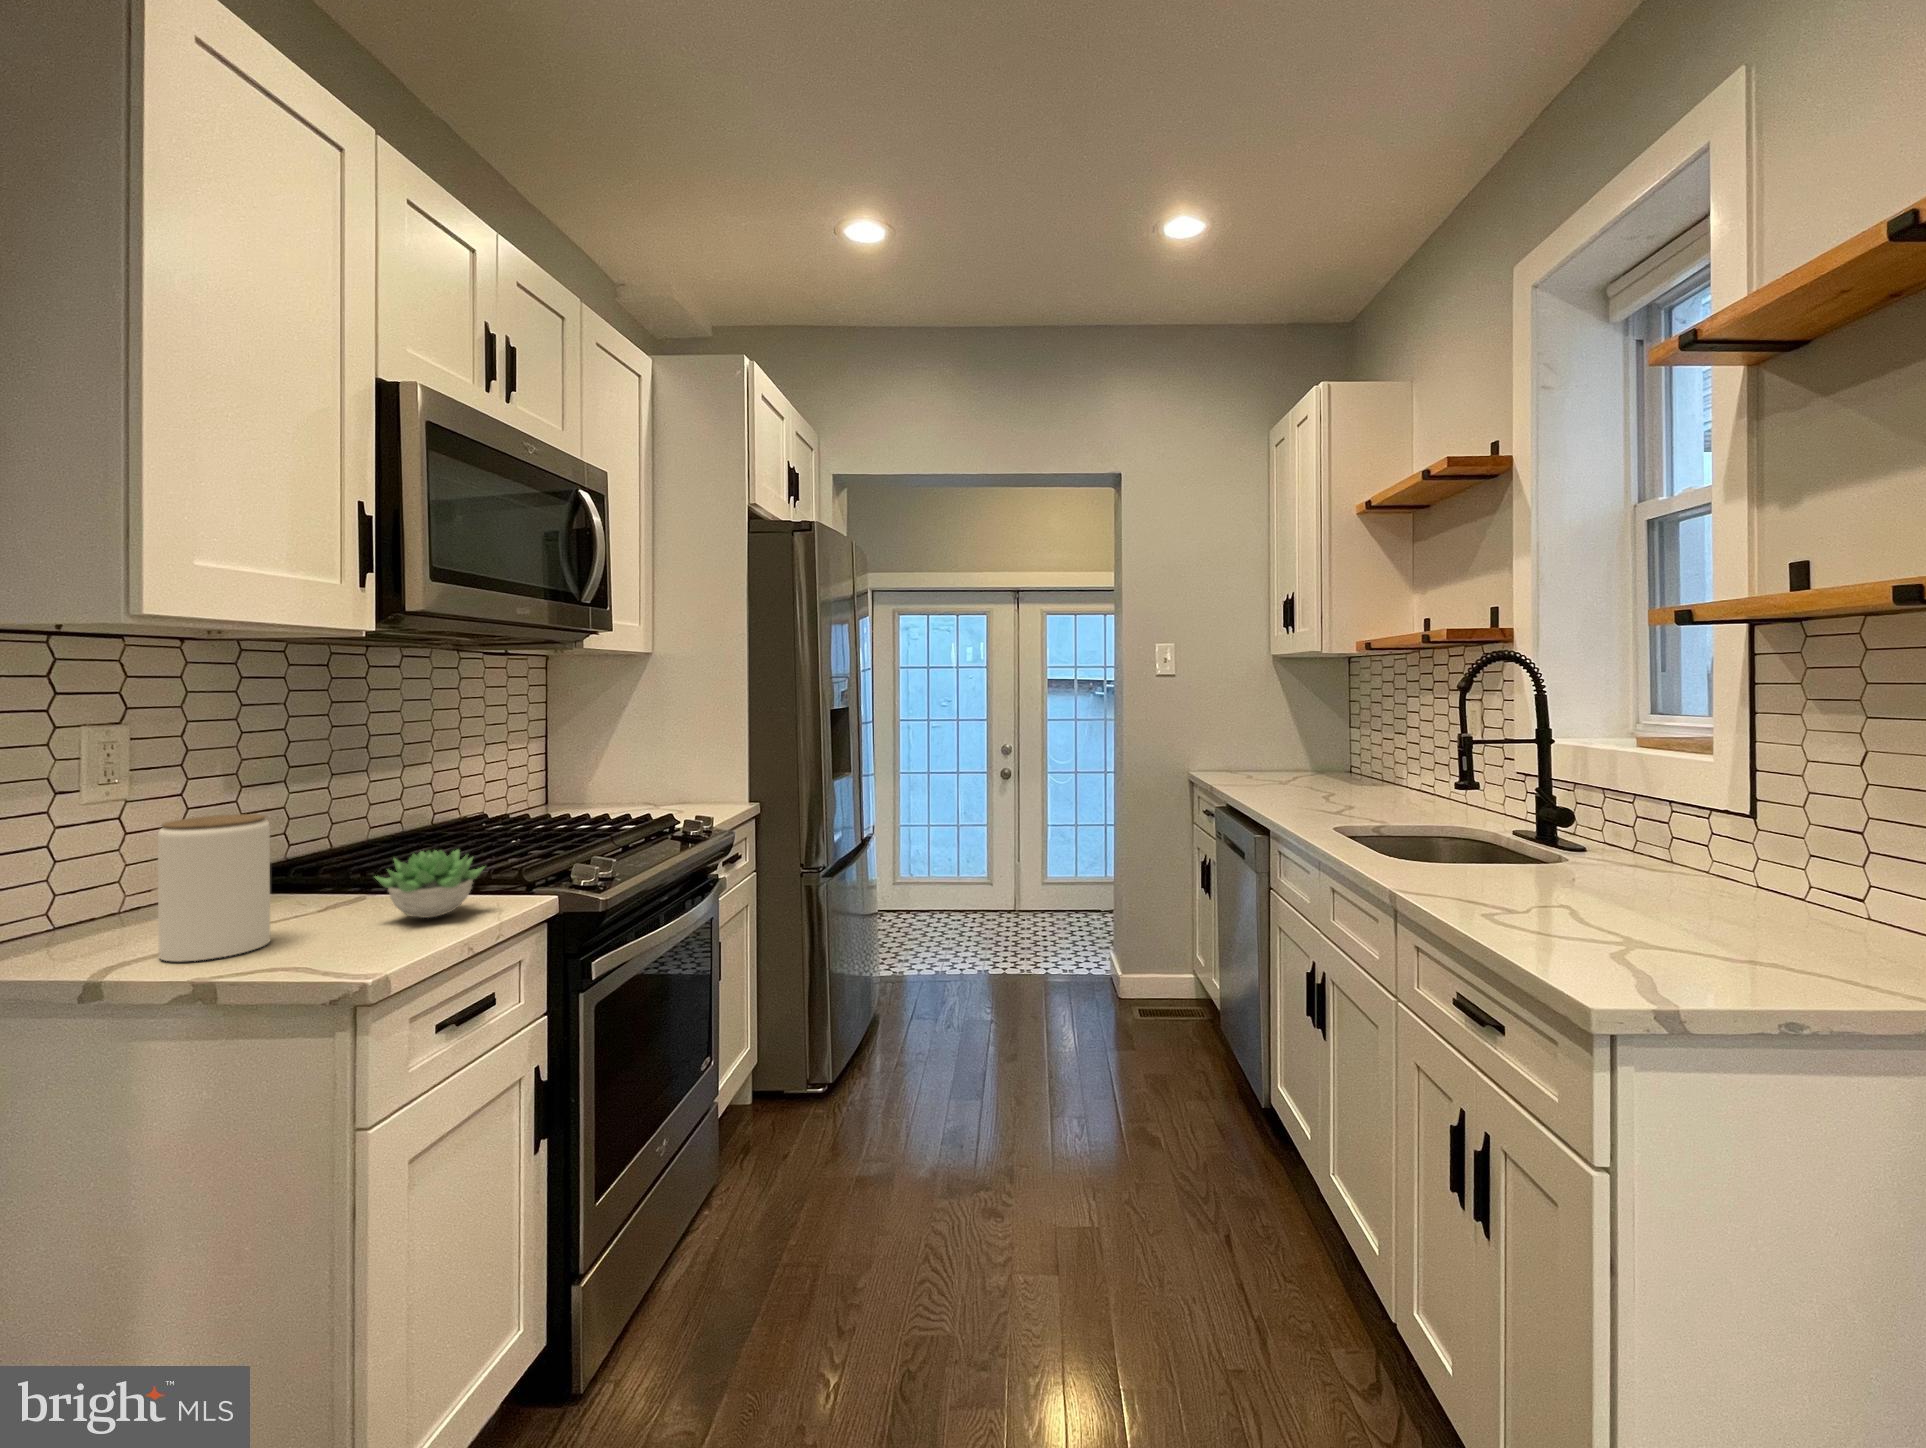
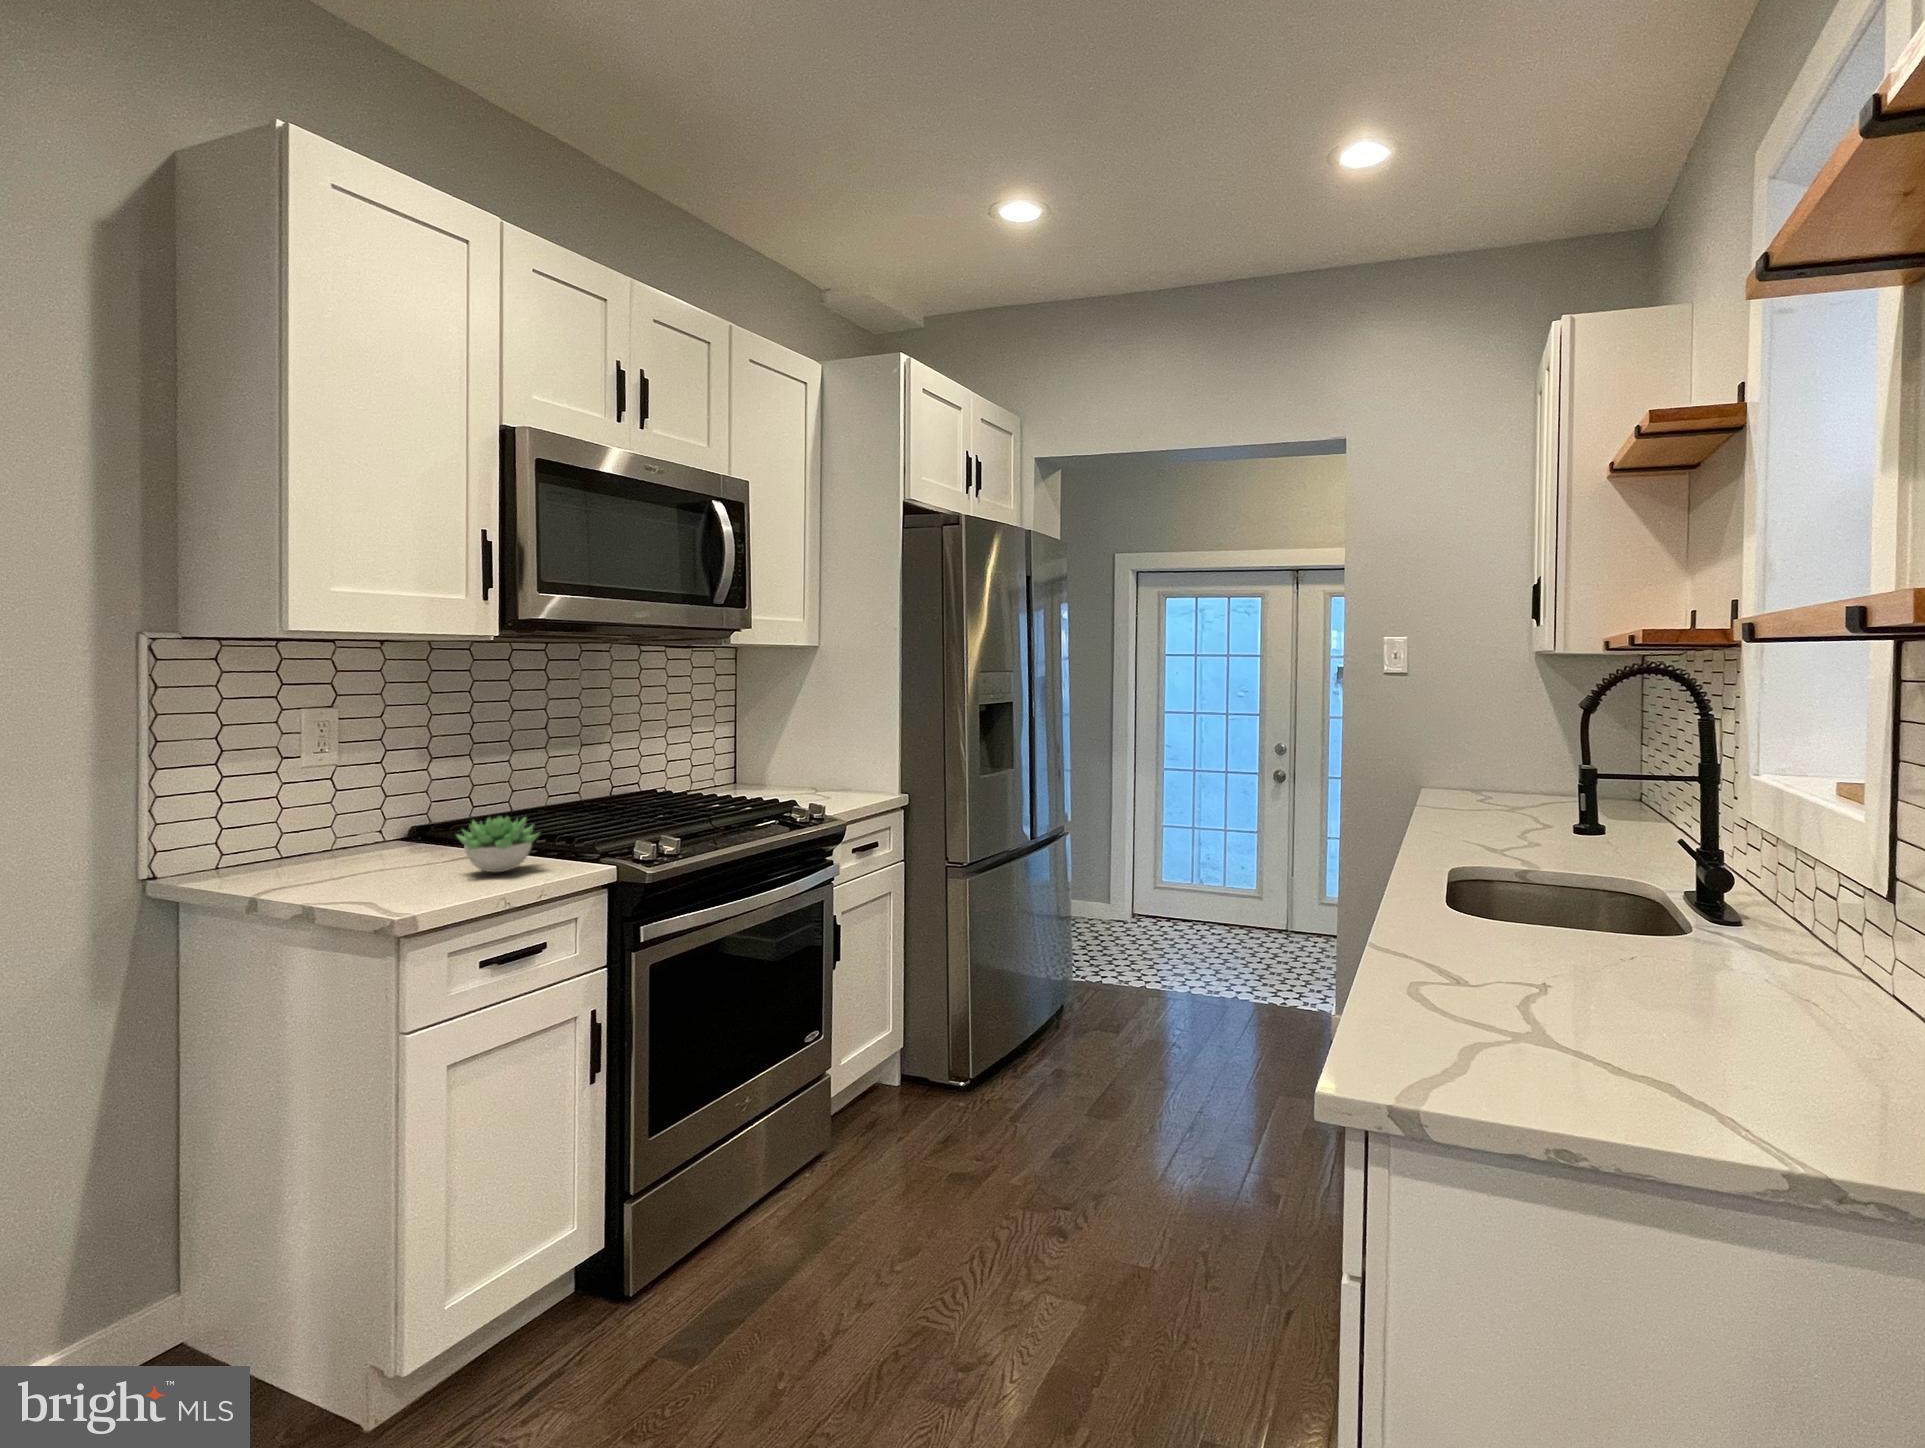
jar: present [158,814,270,961] -> none [300,779,381,889]

